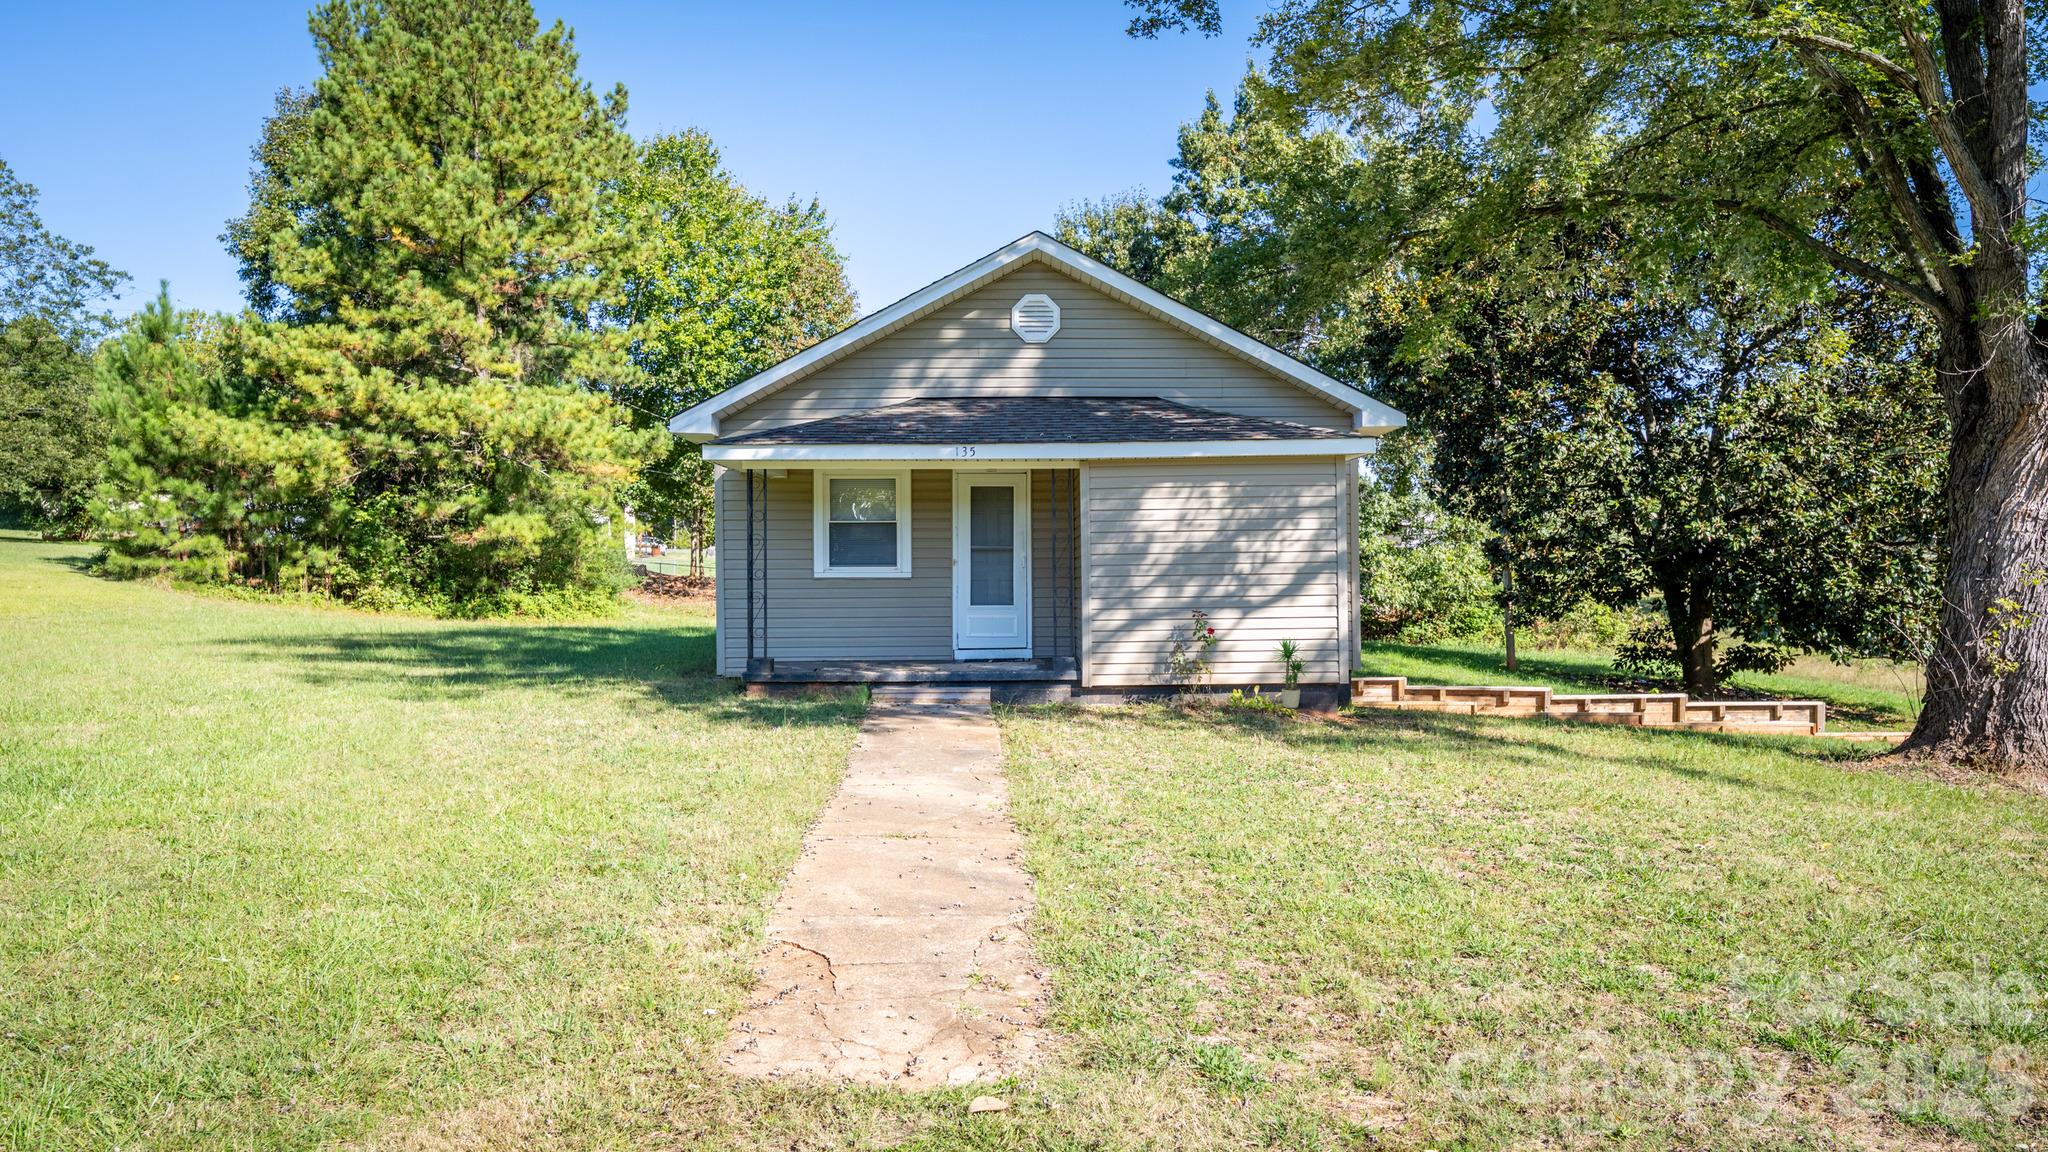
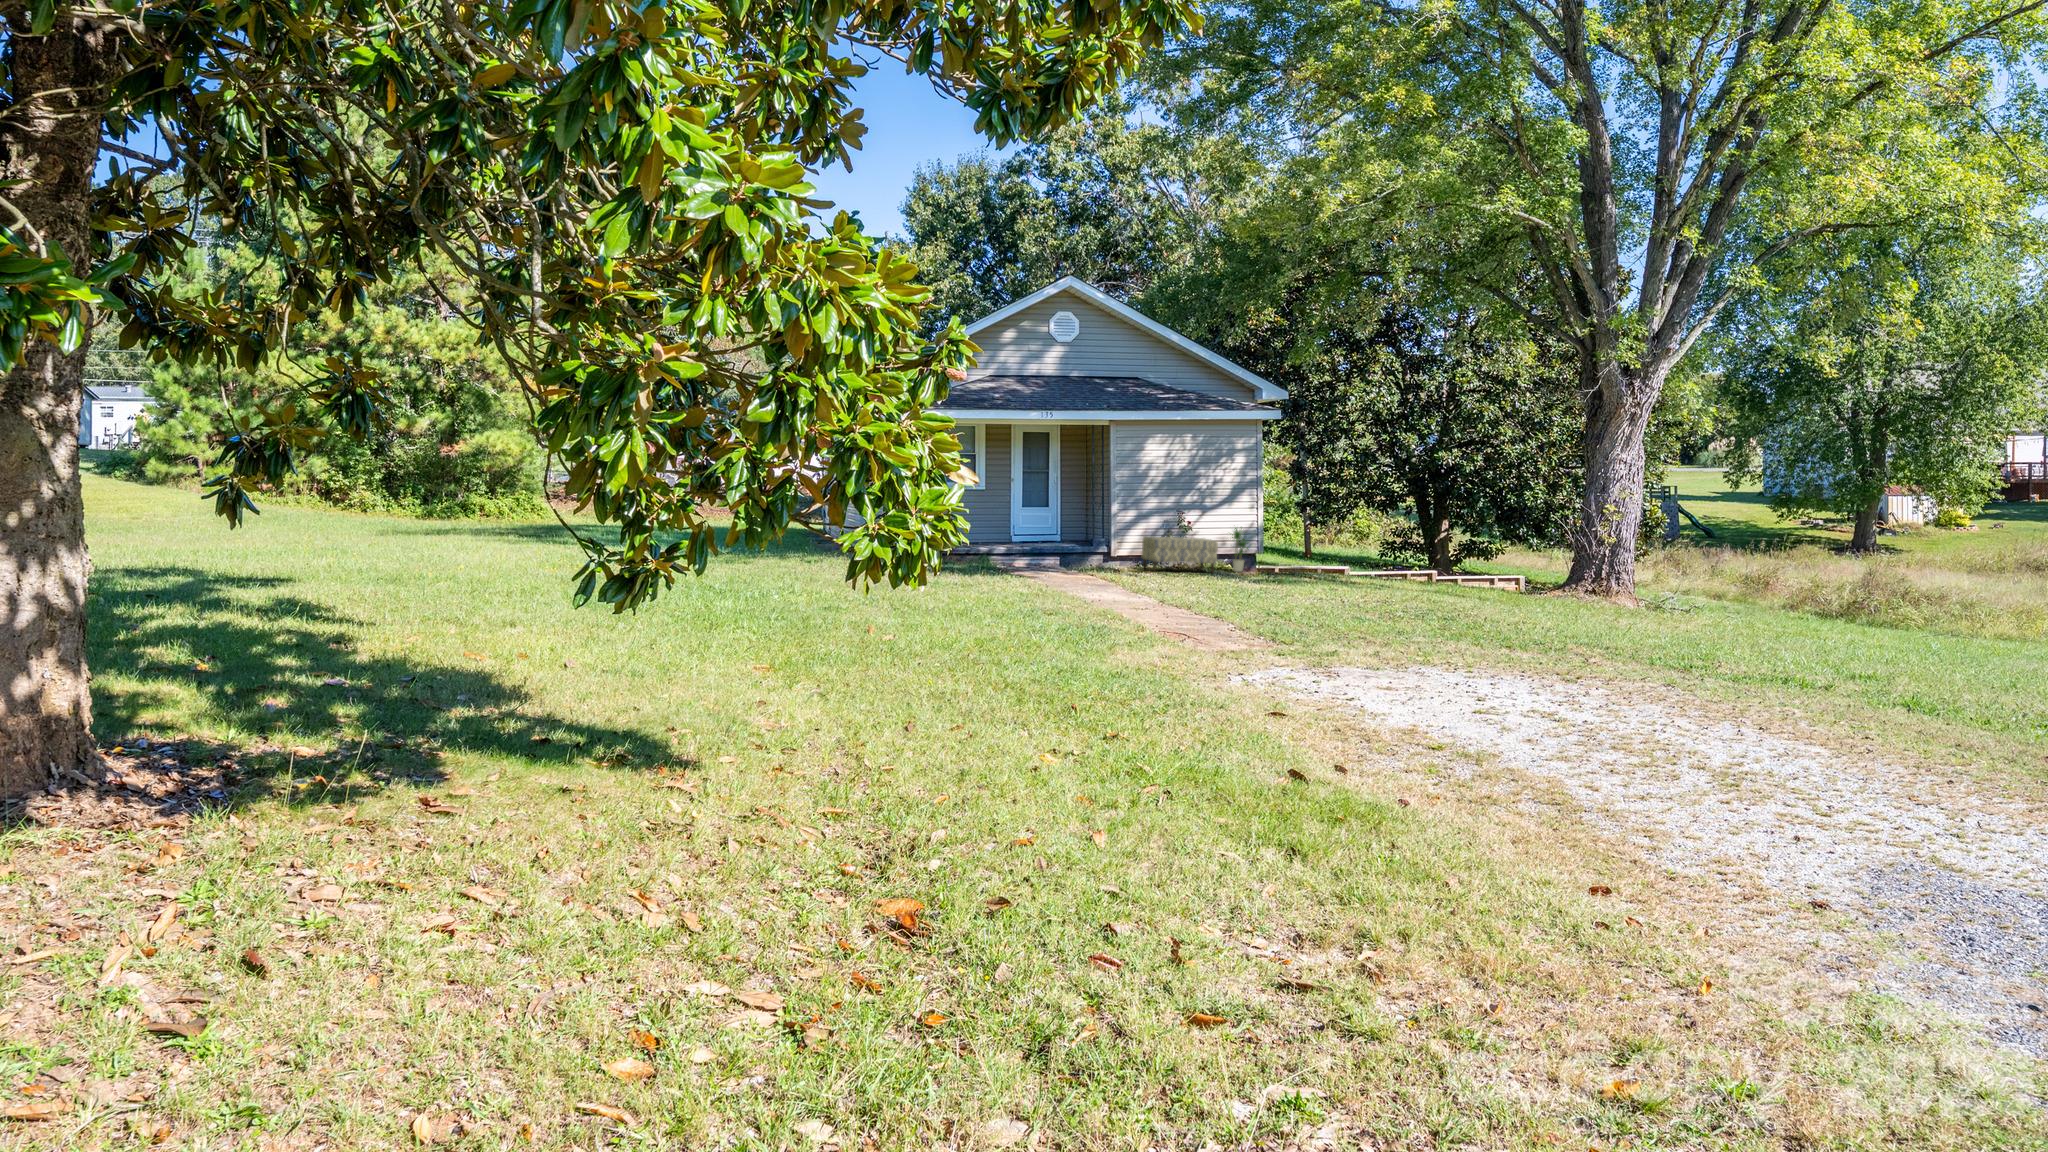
bench: none [1135,654,1242,712] -> present [1142,536,1218,573]

